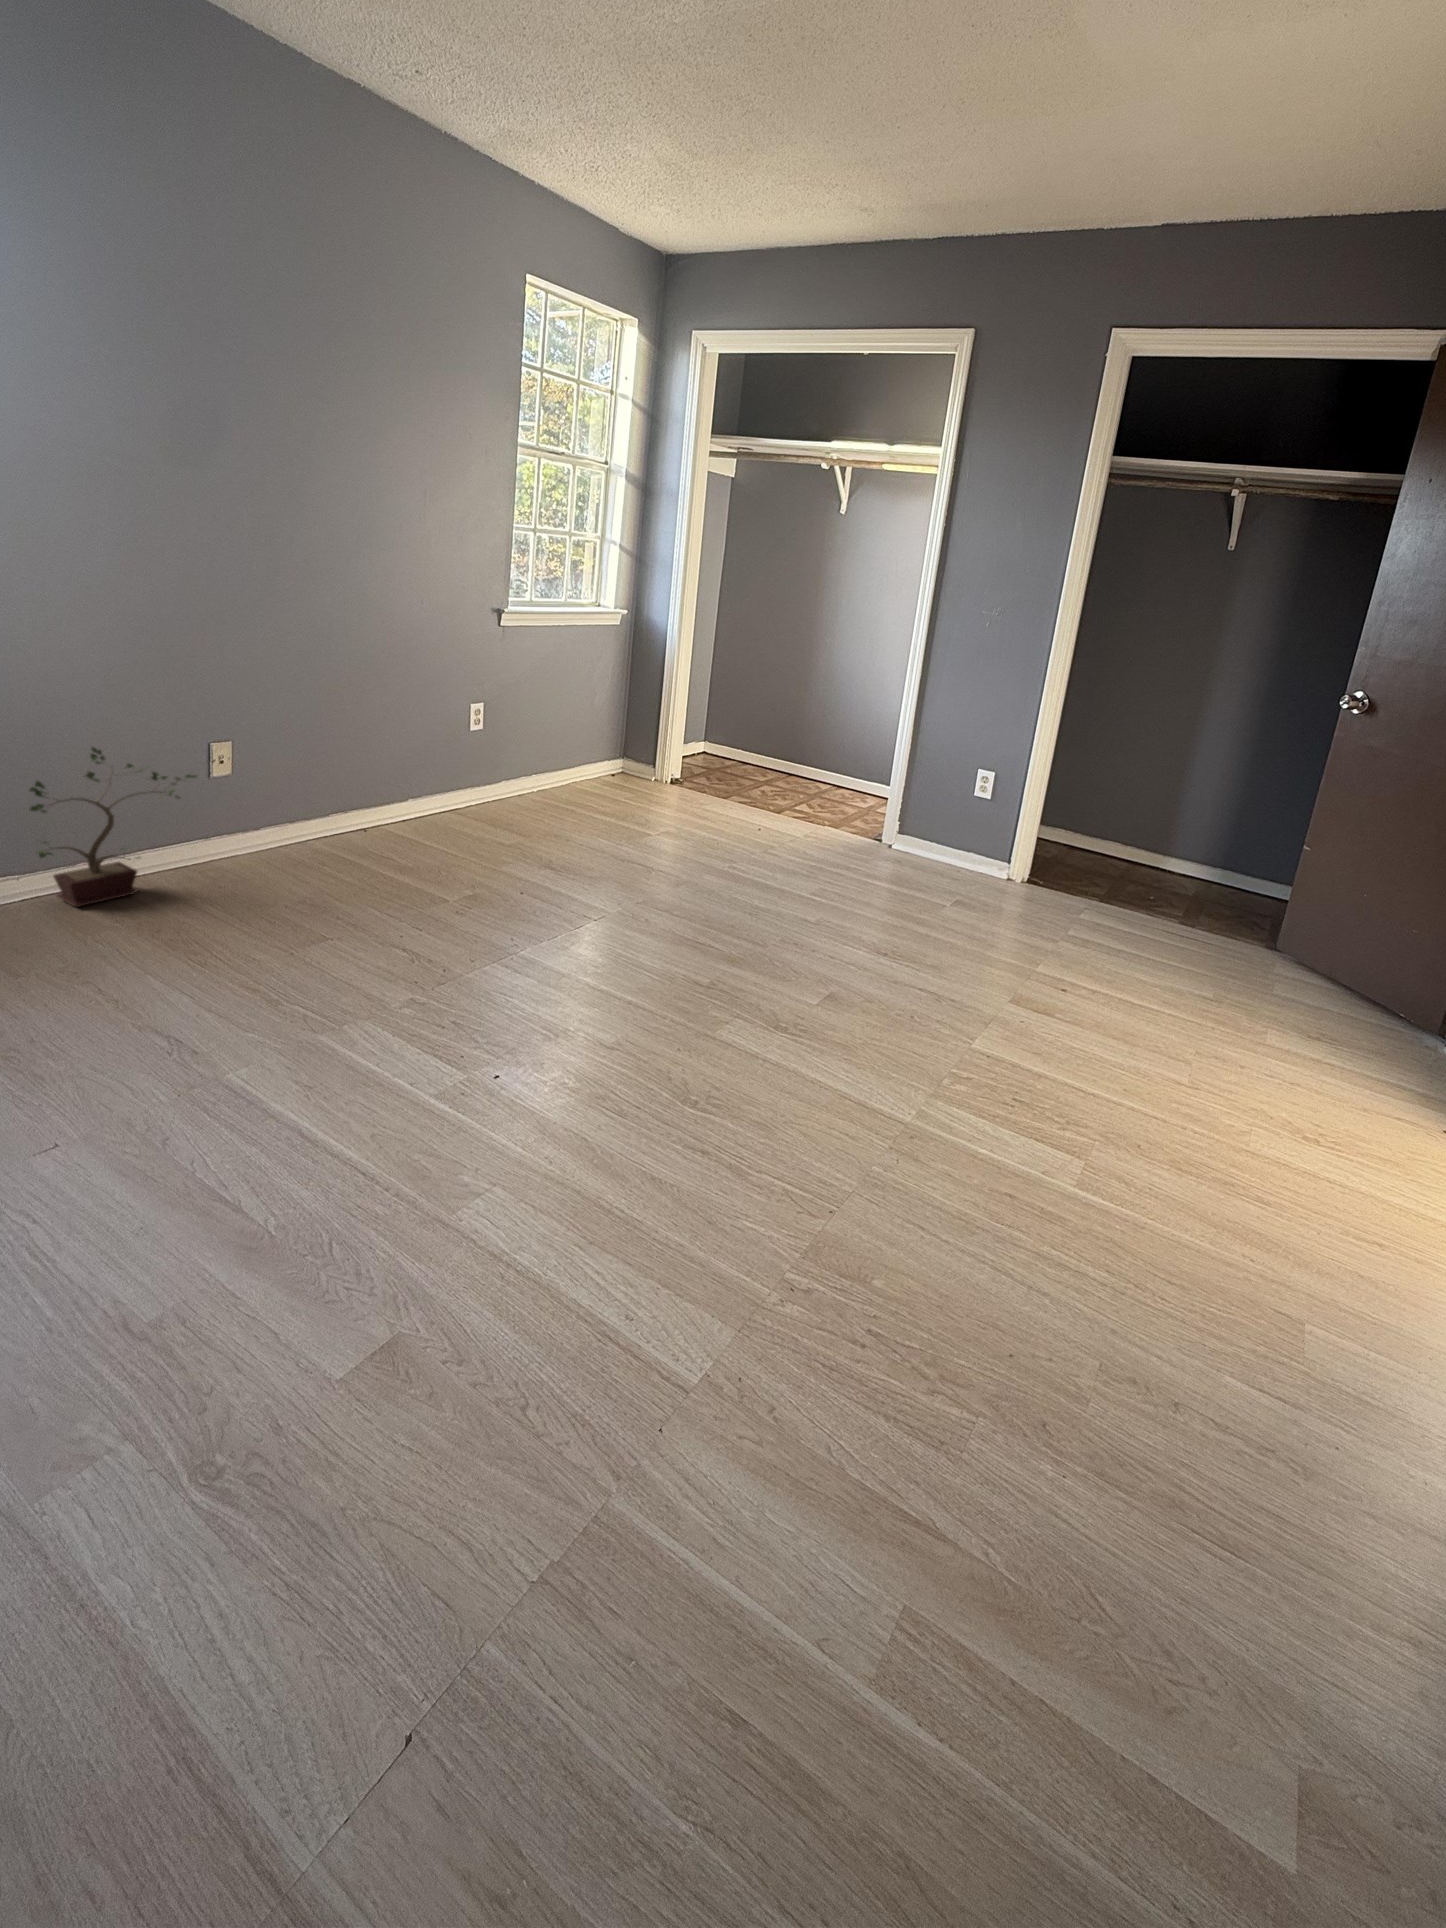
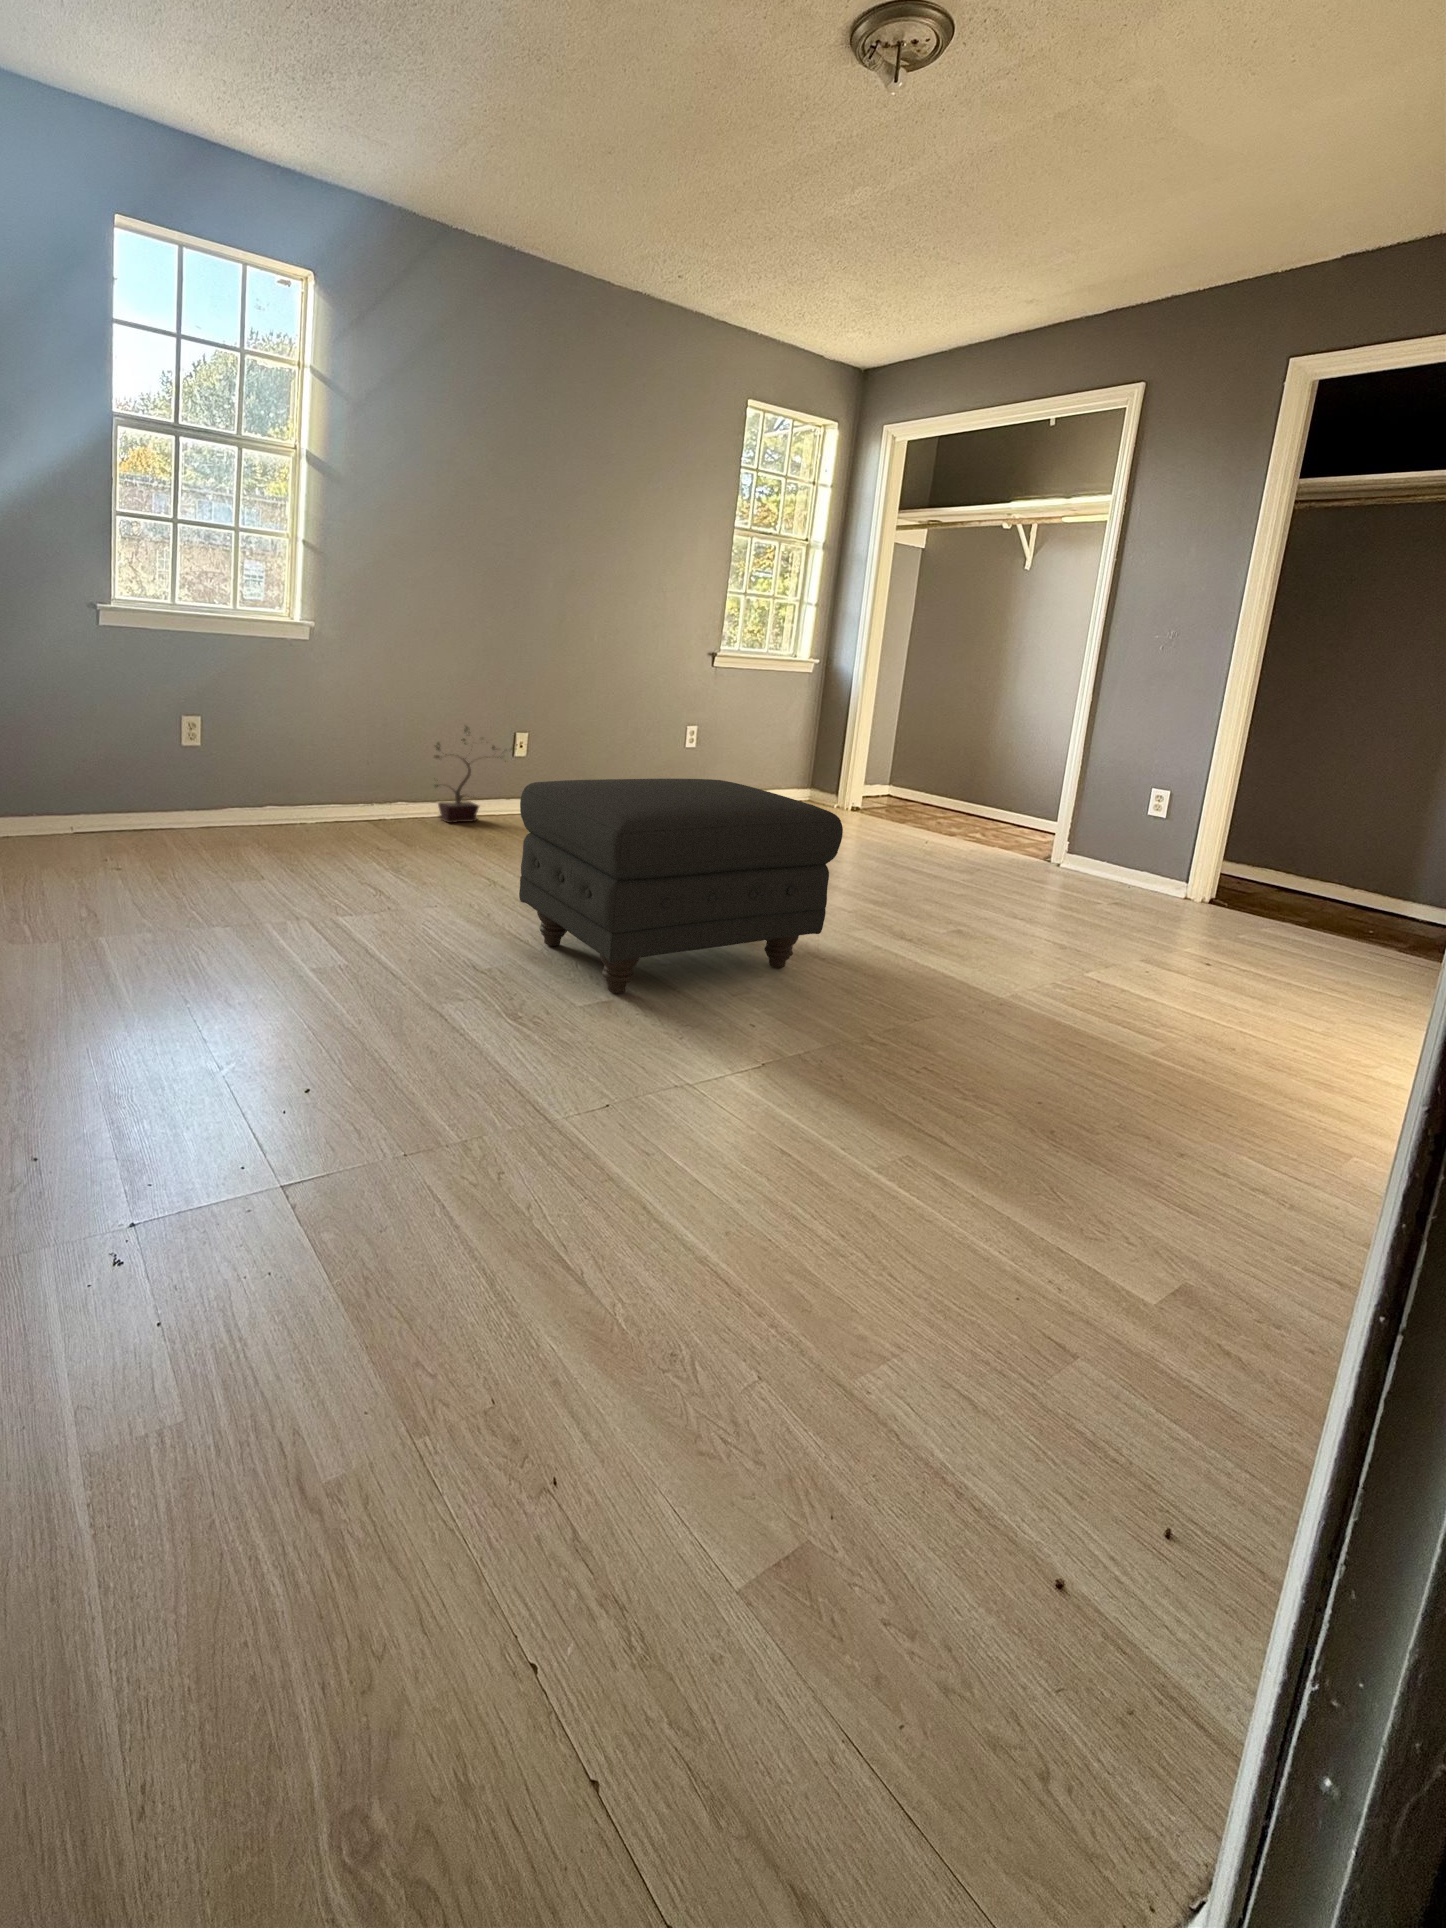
ottoman: none [154,870,721,1352] -> present [519,779,843,993]

